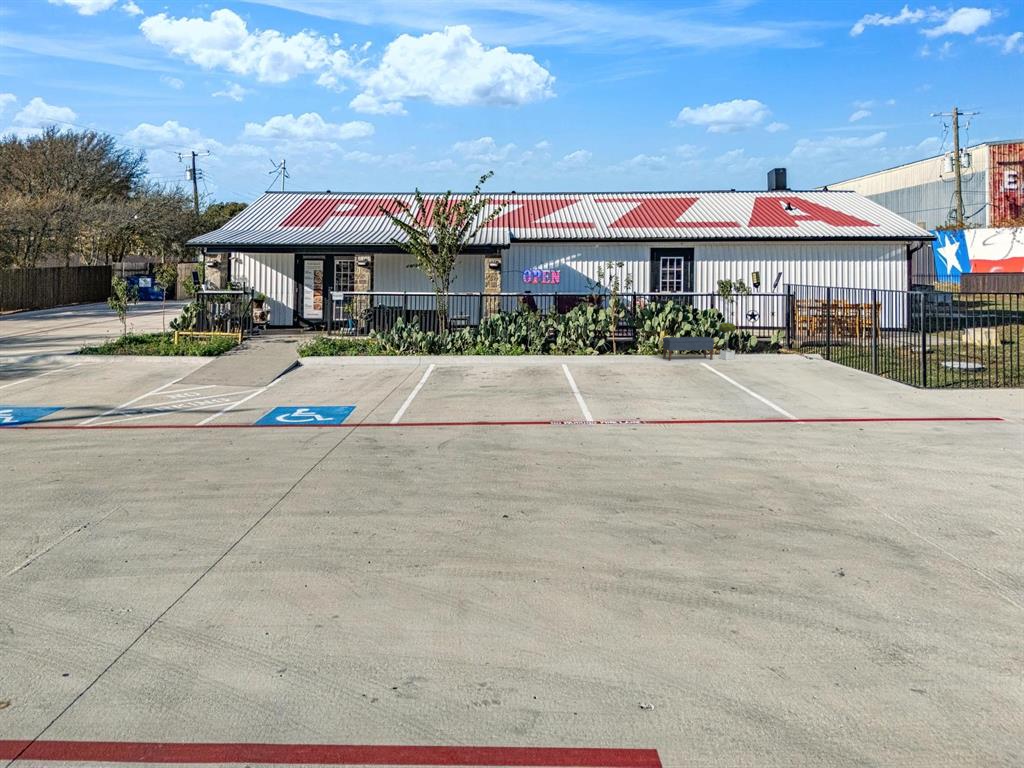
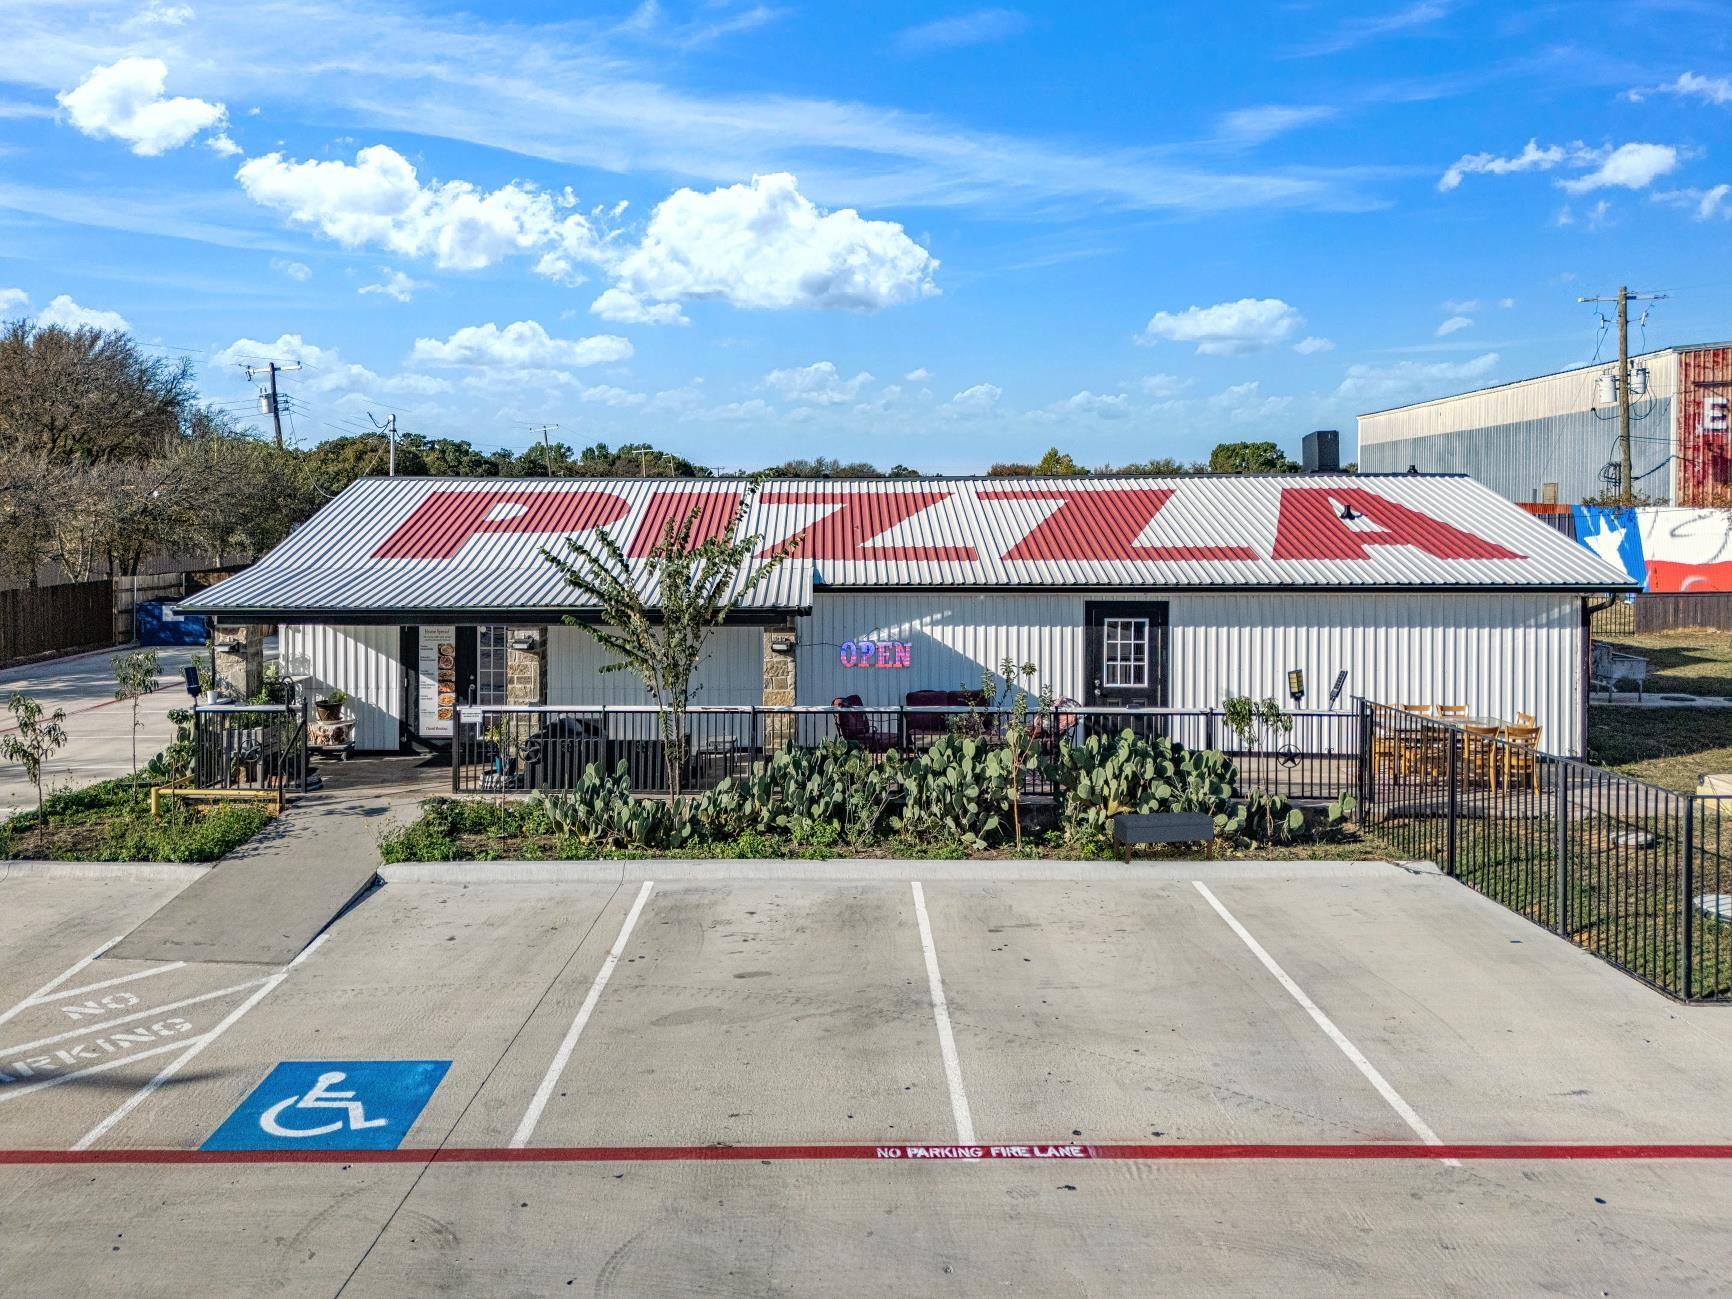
potted tree: present [719,322,736,360] -> none [1222,785,1257,860]

